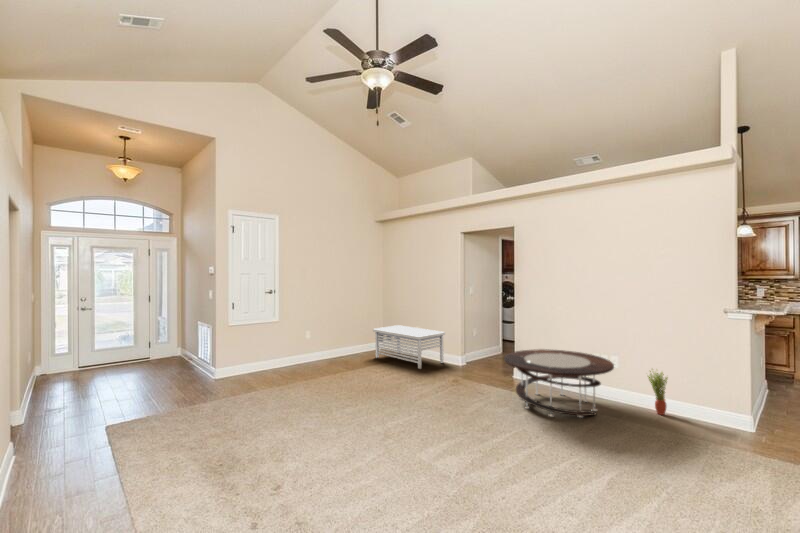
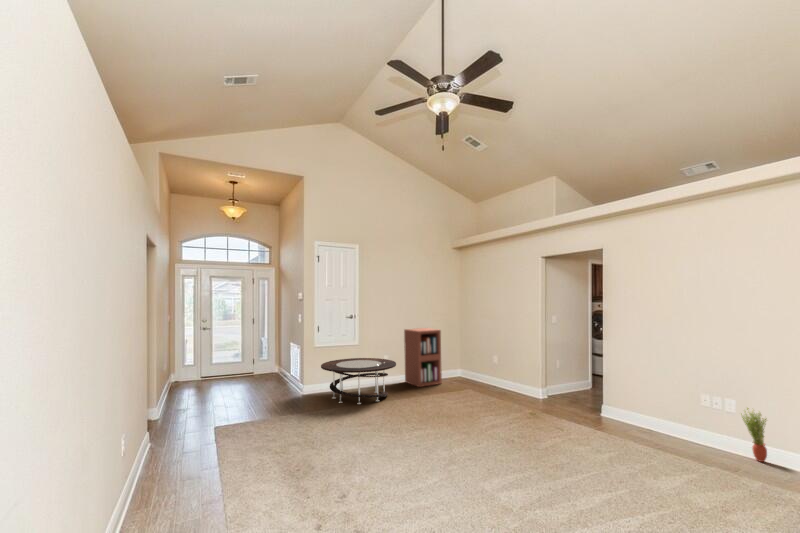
bookshelf: none [327,303,366,363] -> present [404,328,442,387]
storage bench: present [373,325,445,369] -> none [449,352,521,396]
coffee table: present [504,349,614,418] -> present [321,358,396,404]

